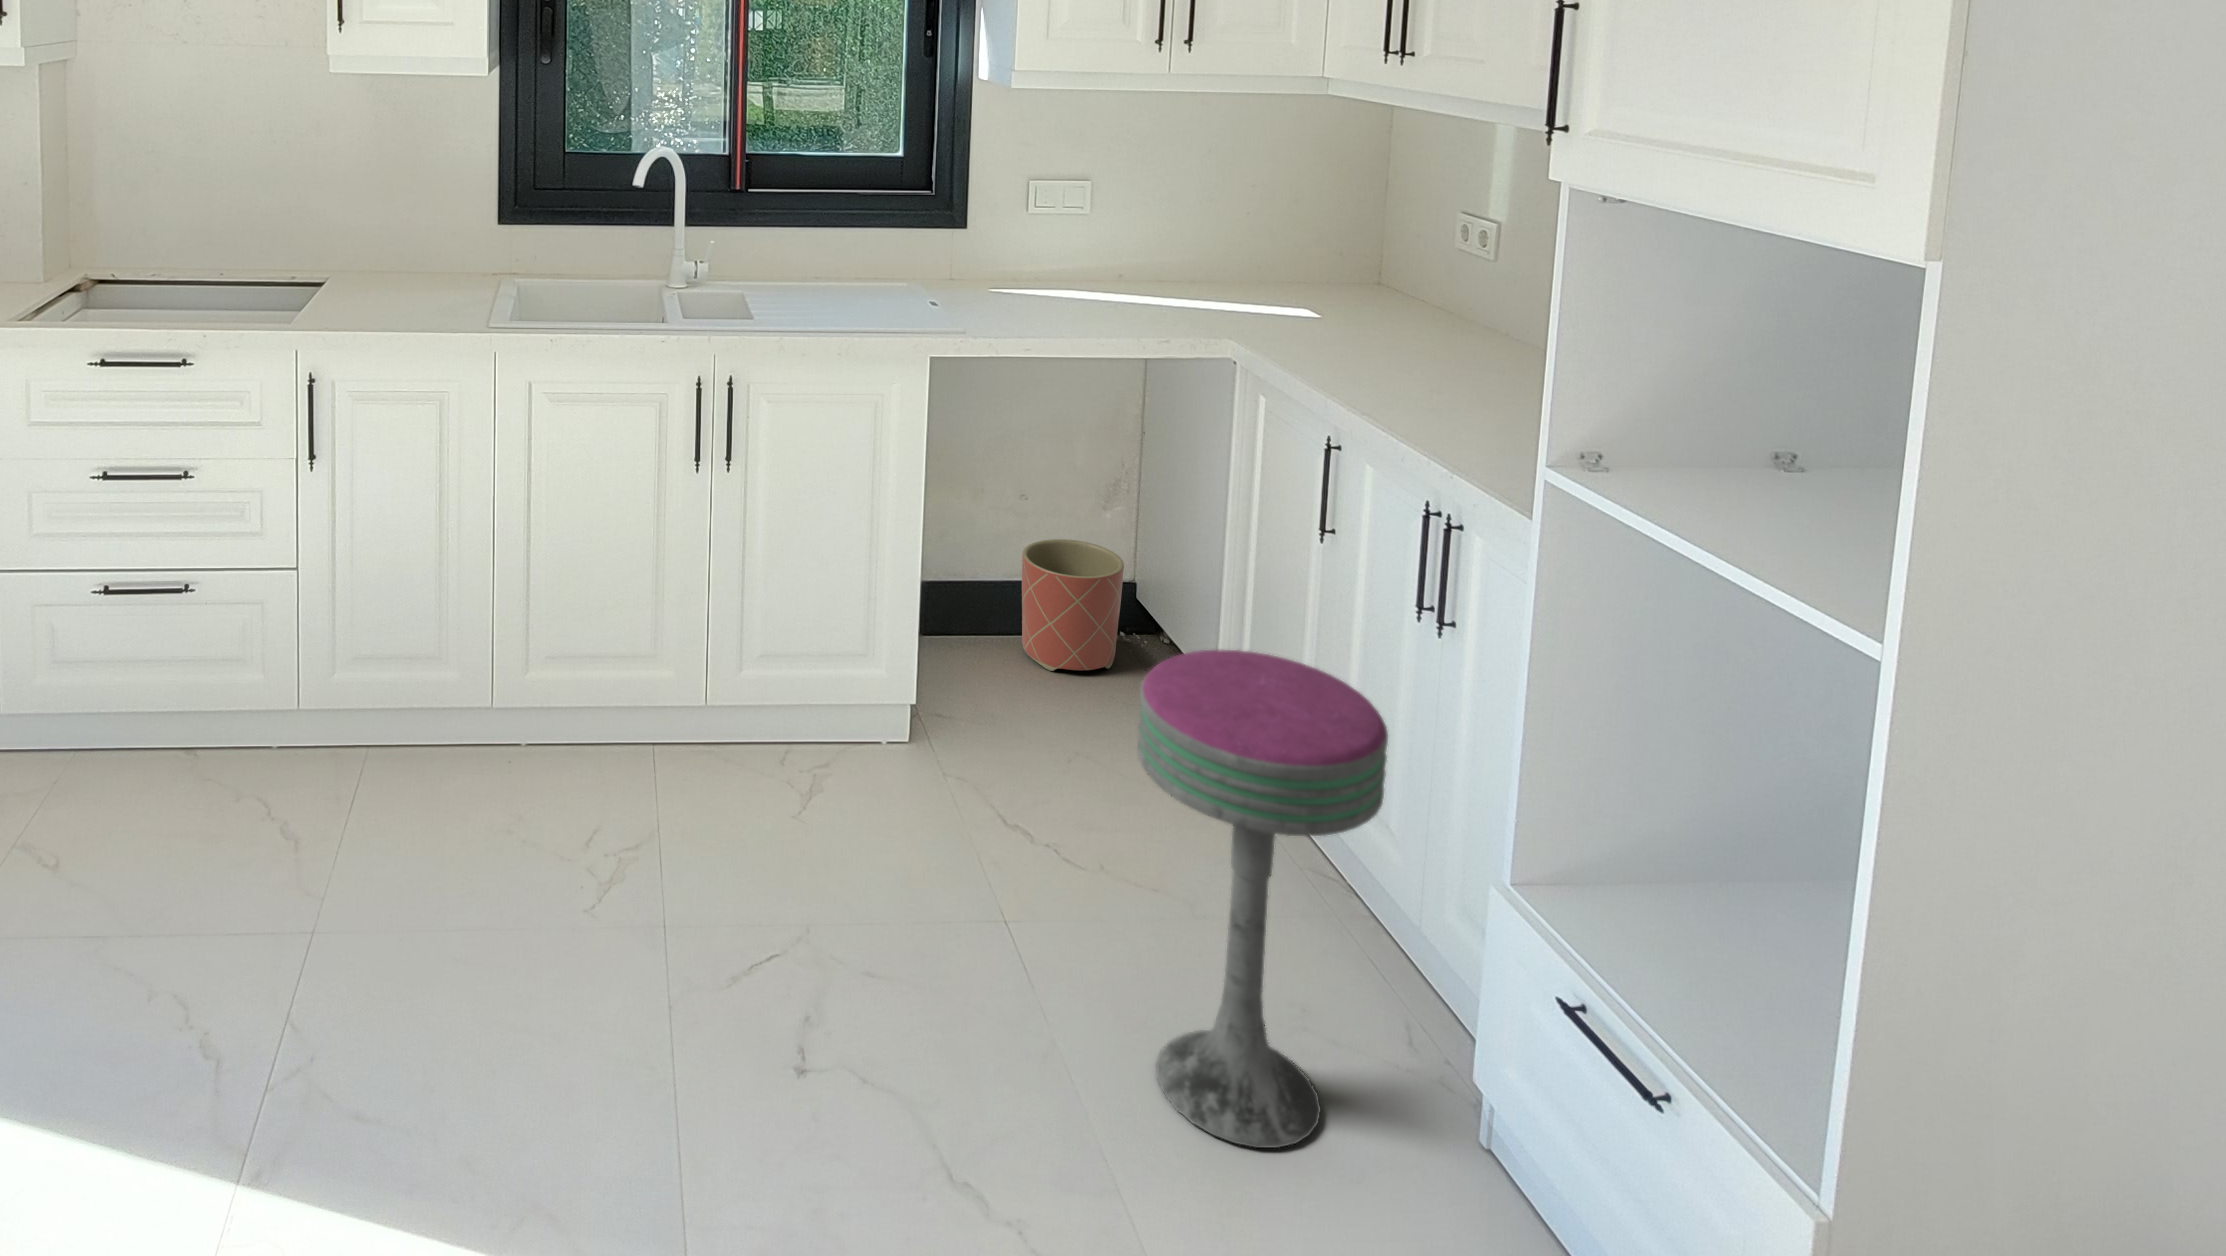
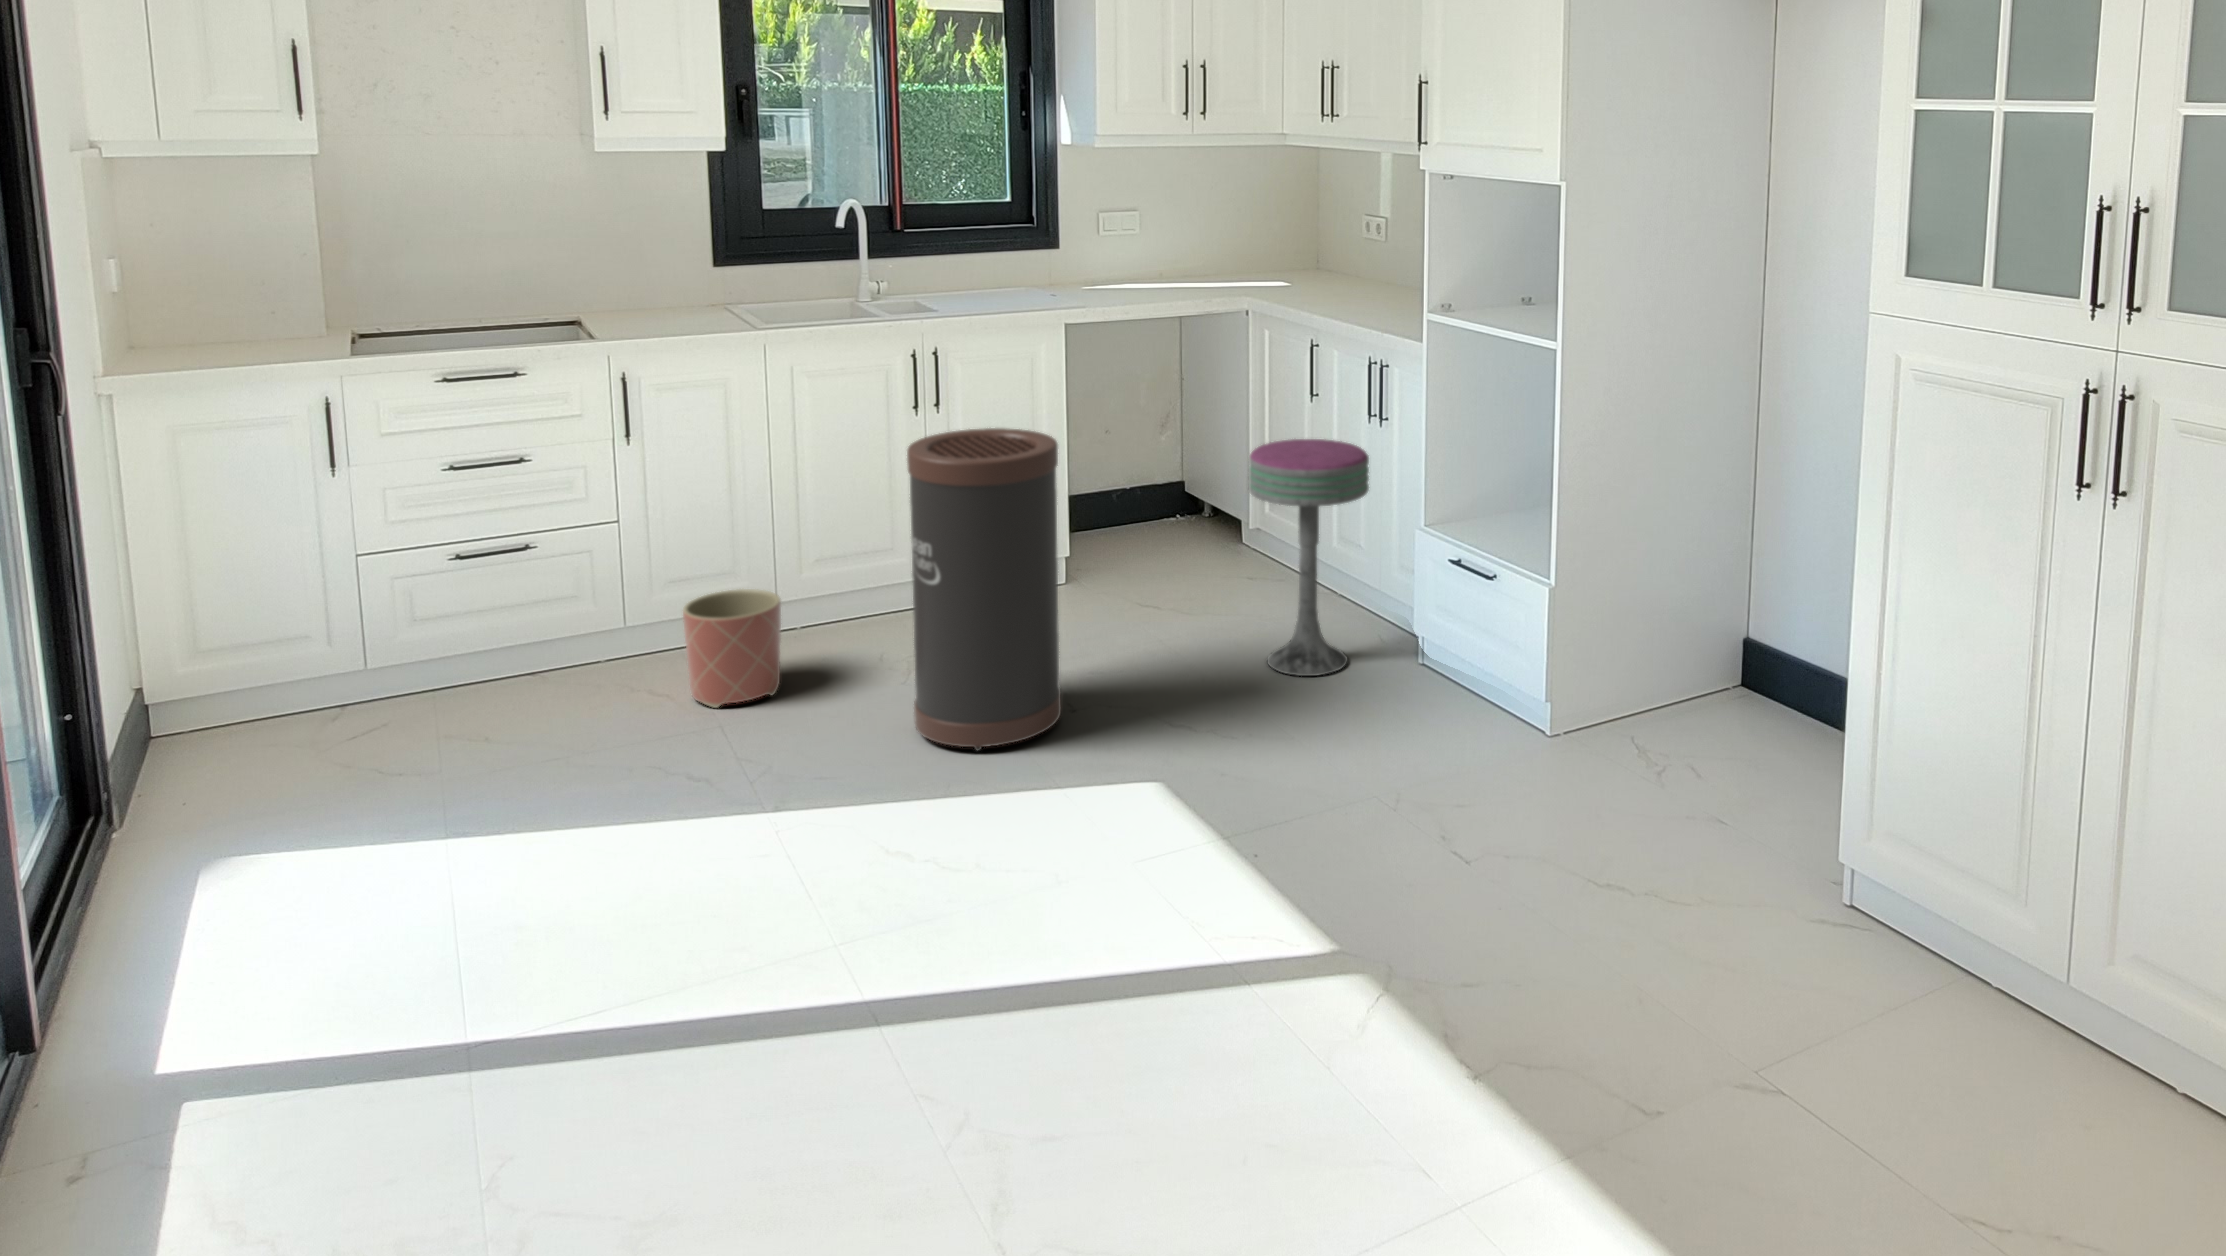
planter: present [1022,539,1124,671] -> present [683,589,781,708]
trash can: none [501,556,756,1158] -> present [907,428,1061,751]

